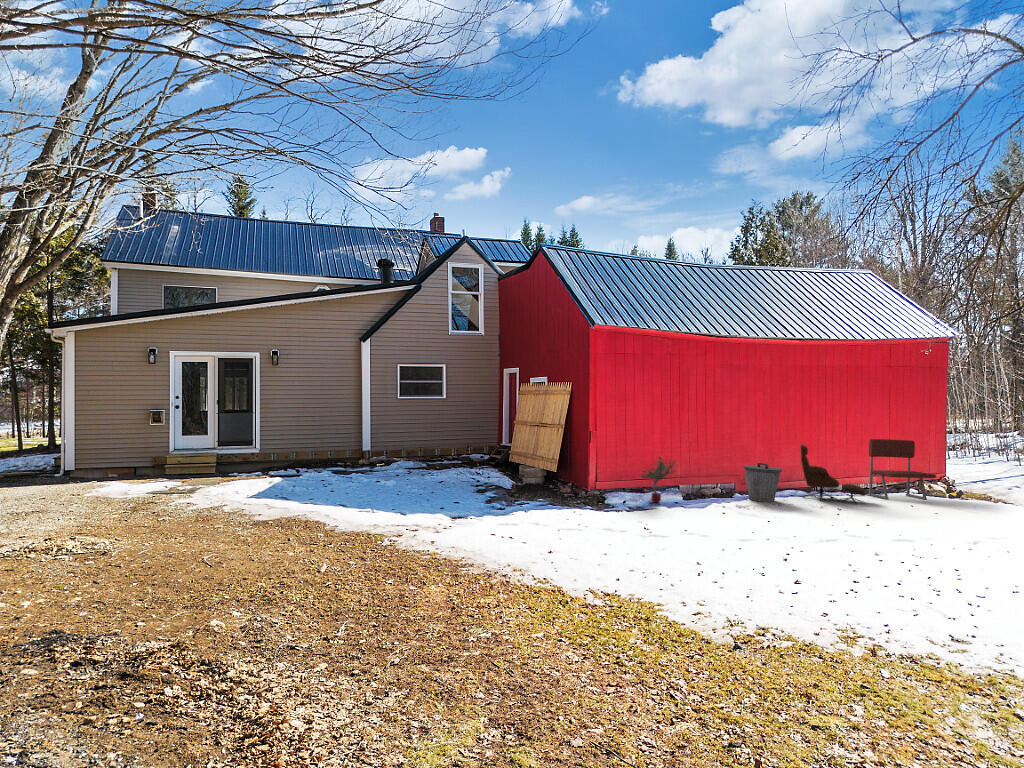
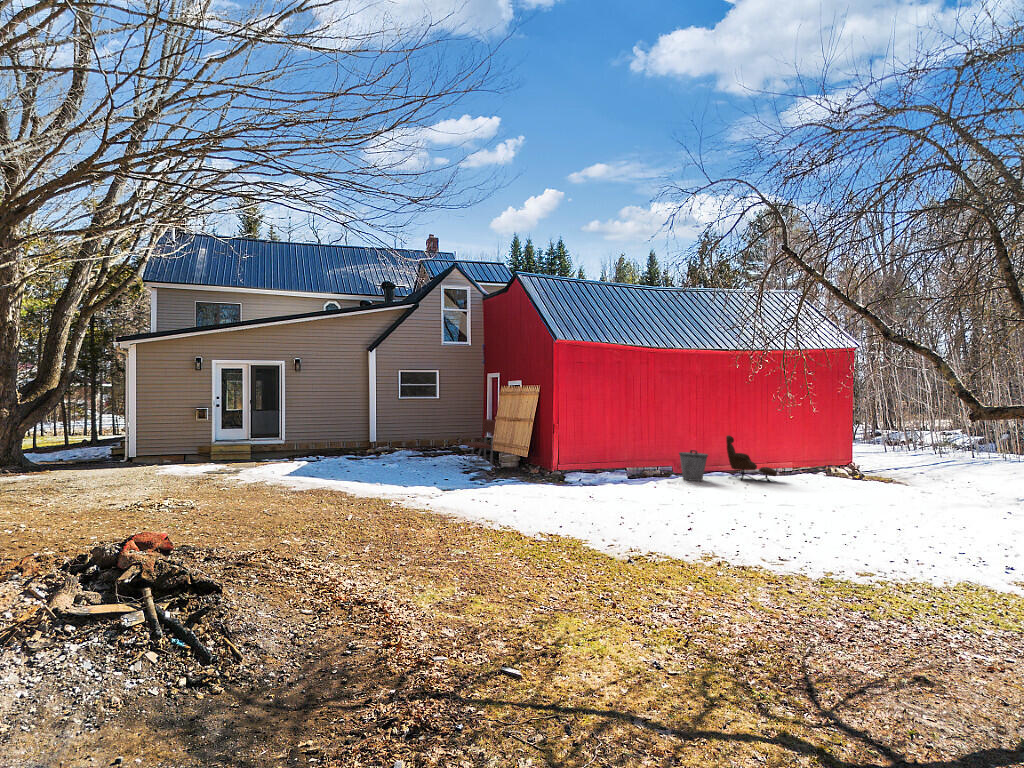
bench: present [868,439,936,500] -> present [464,419,495,466]
potted tree: present [640,455,675,503] -> none [591,442,621,481]

